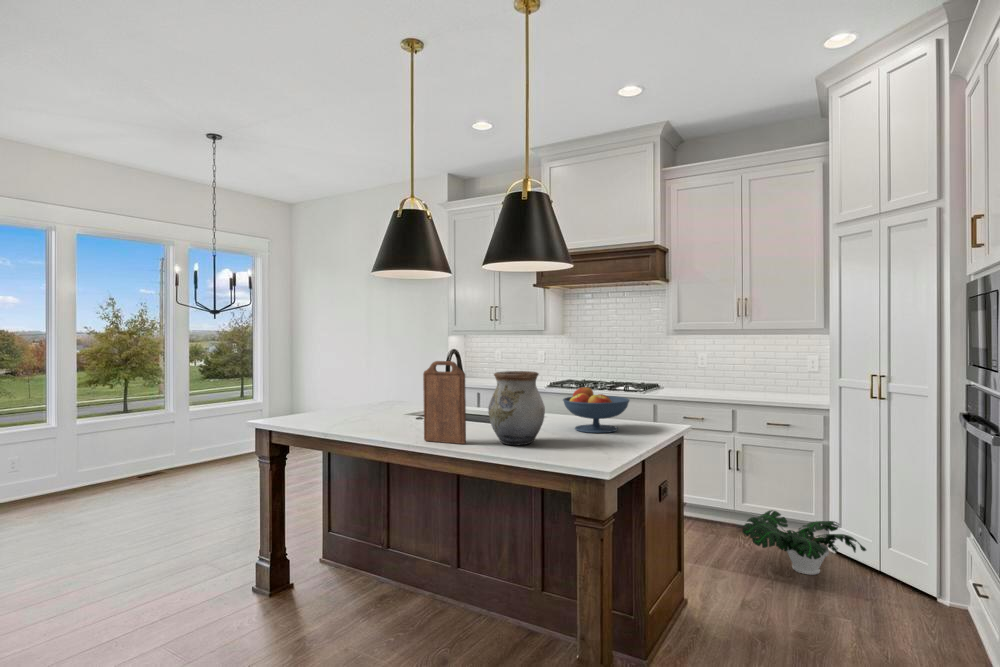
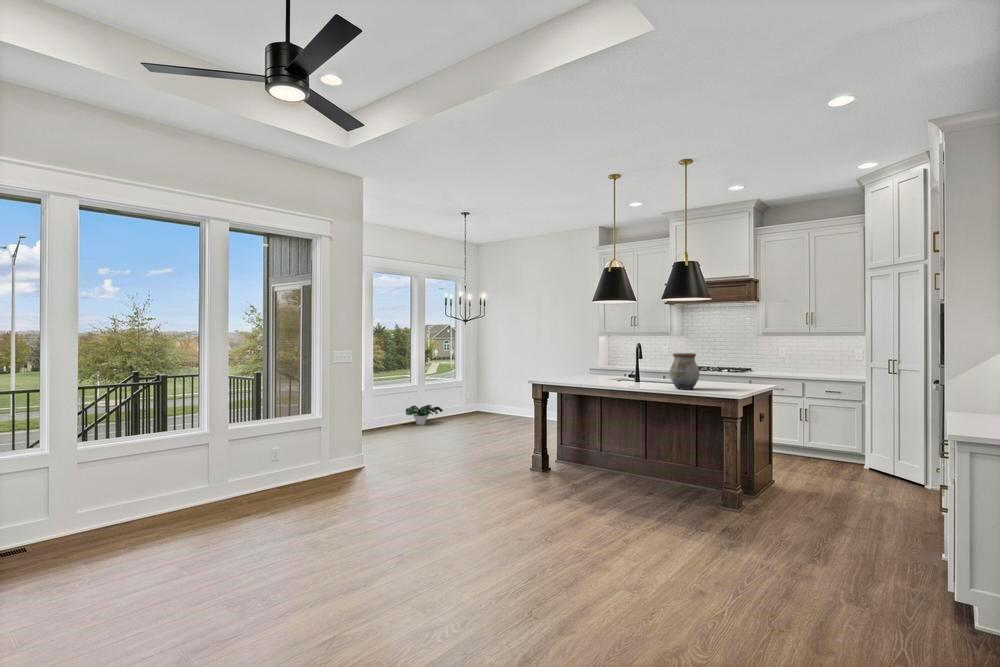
cutting board: present [423,361,466,444] -> none [635,348,658,389]
fruit bowl: present [563,387,629,433] -> none [703,363,742,387]
potted plant: present [742,510,866,575] -> present [406,405,443,425]

